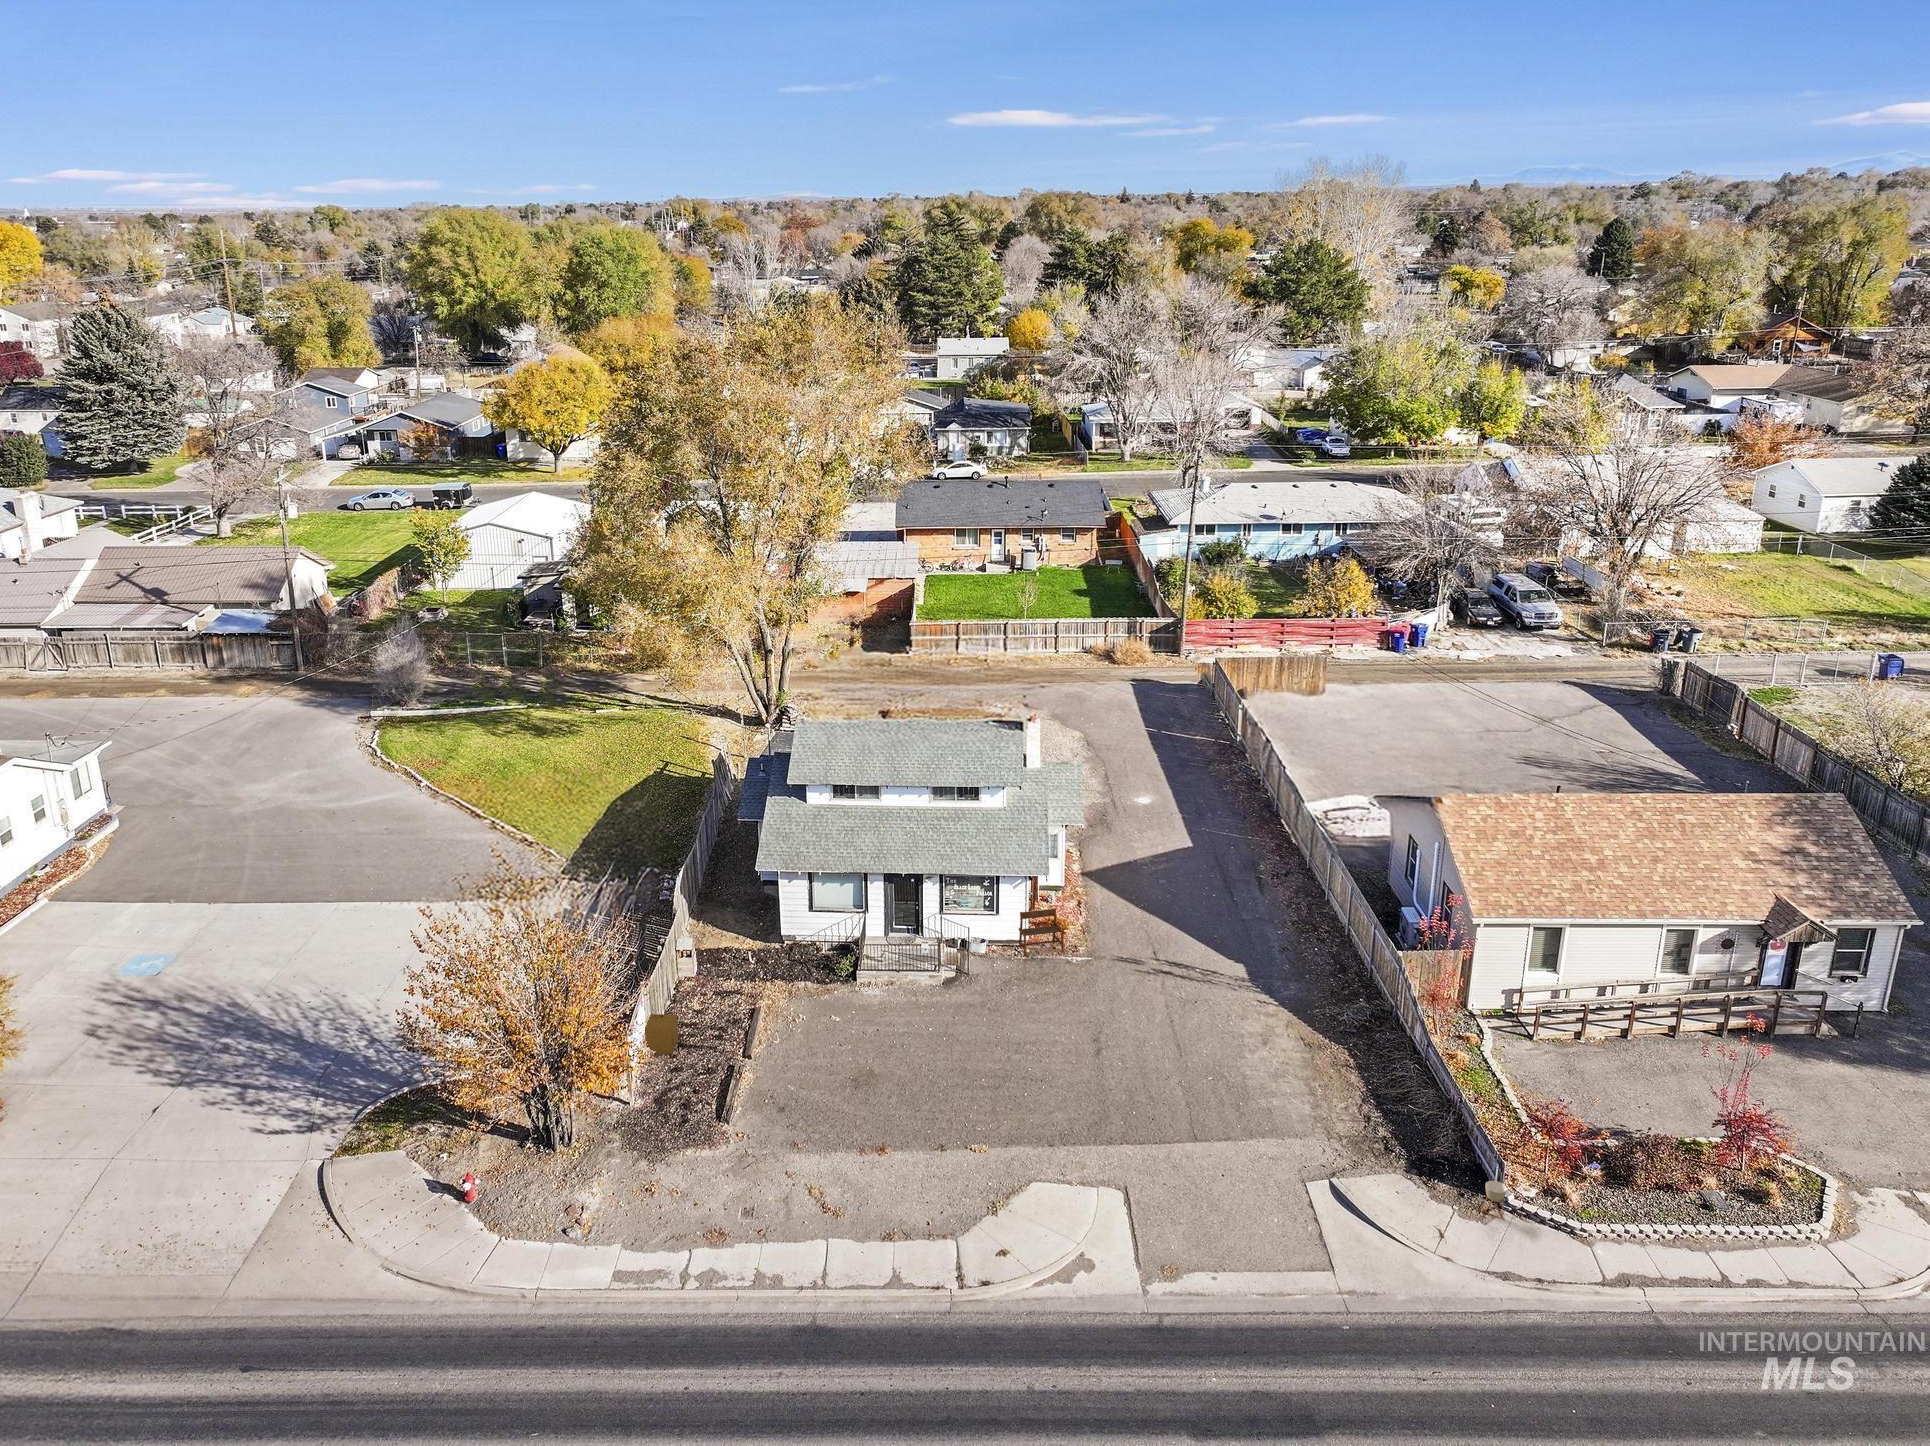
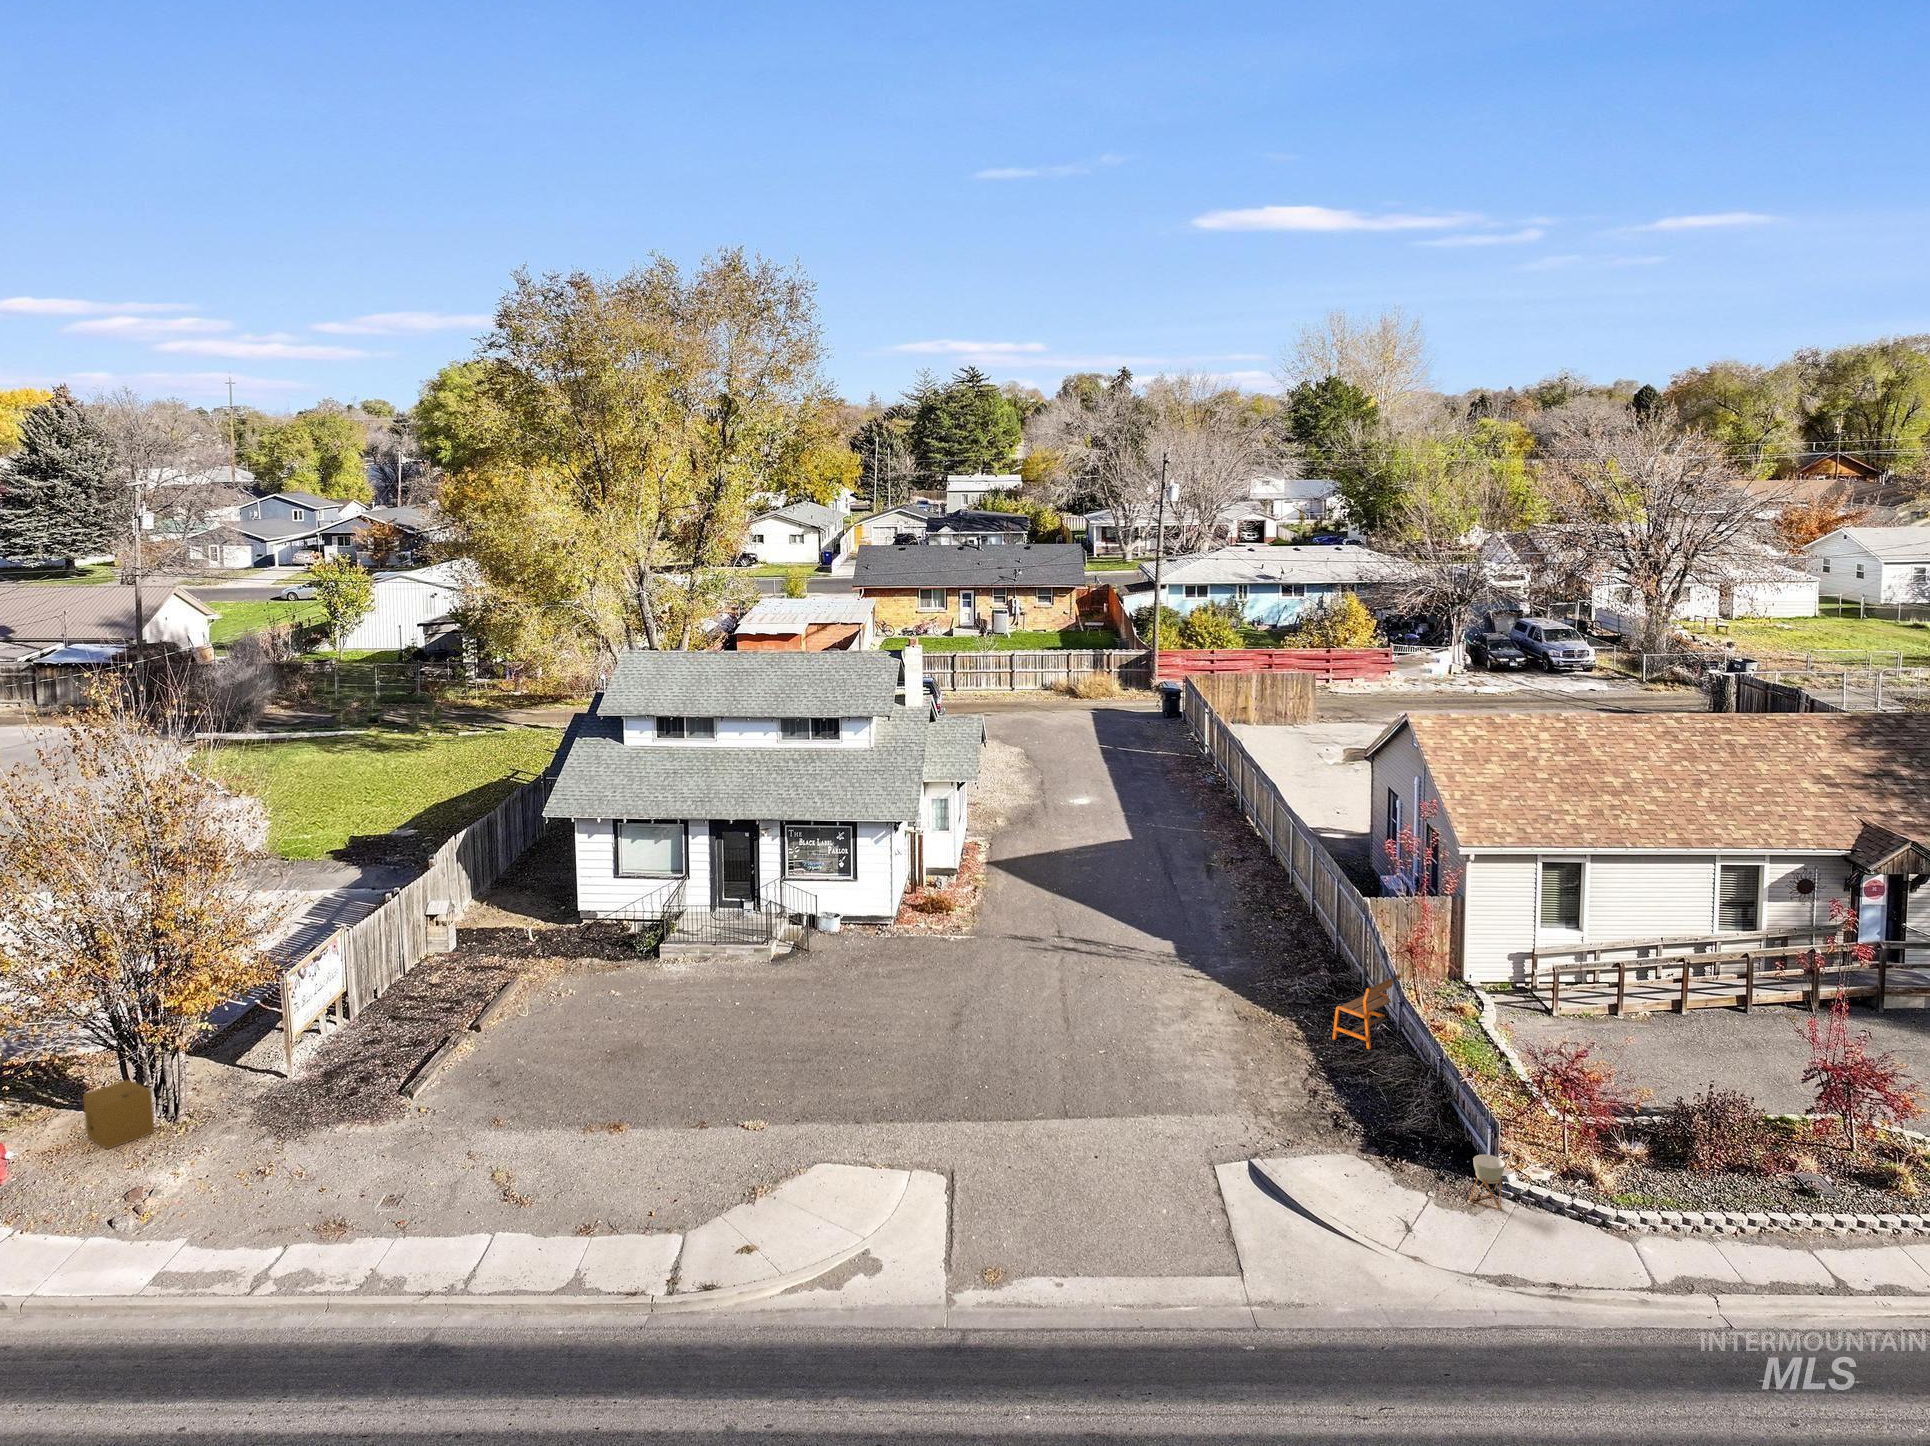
bench: present [1018,908,1064,956] -> present [1332,974,1401,1049]
cardboard box: present [645,1014,678,1054] -> present [83,1080,154,1149]

